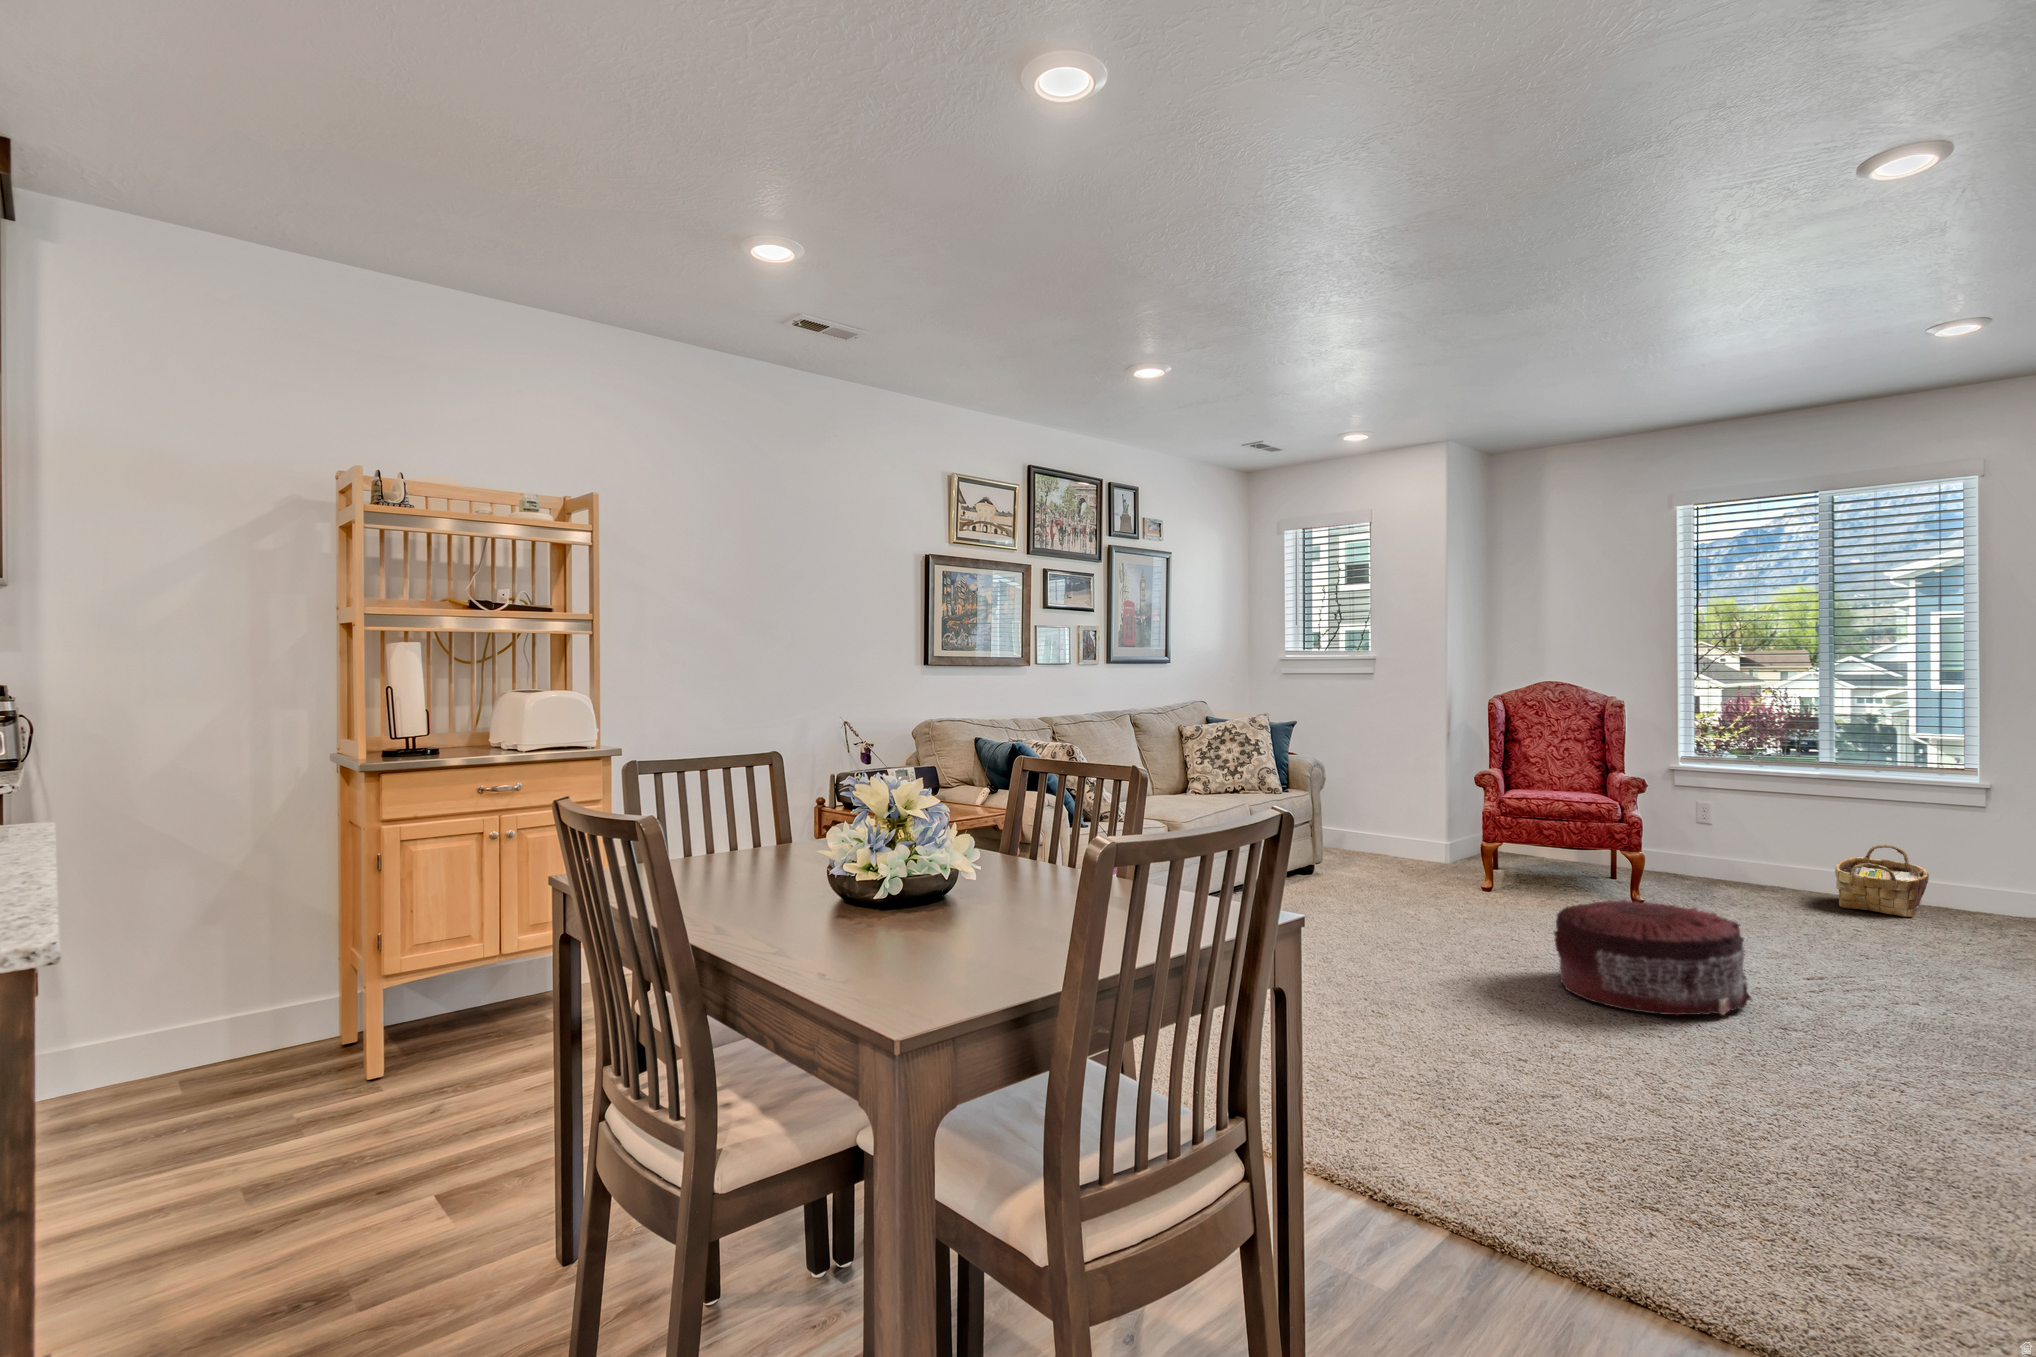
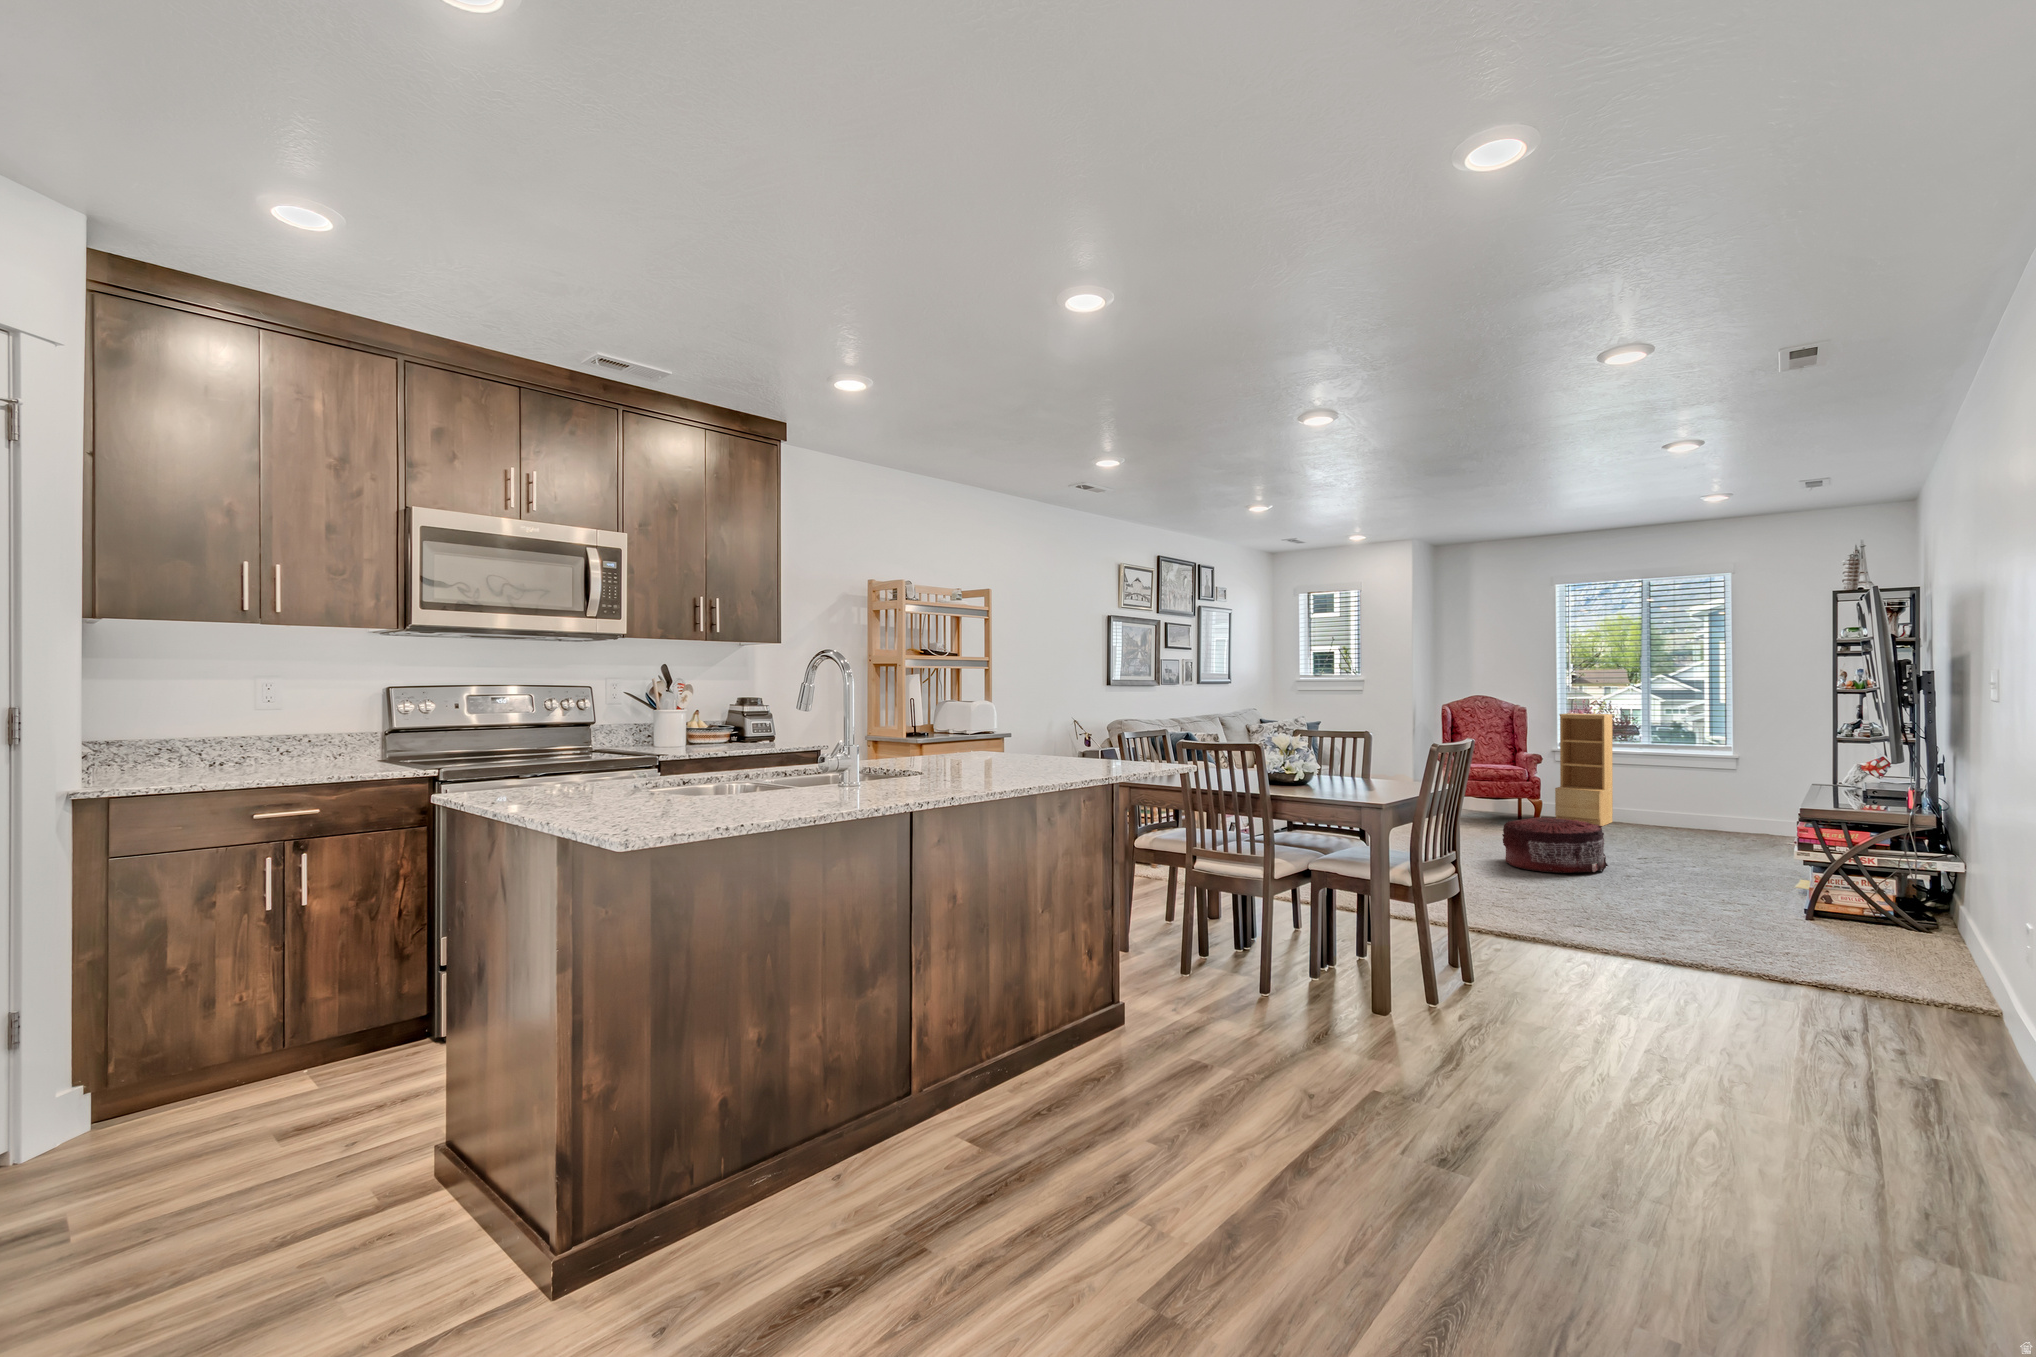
bookshelf: none [1670,710,1768,896] -> present [1555,713,1613,826]
woven basket: present [1835,845,1929,917] -> none [1652,794,1704,835]

